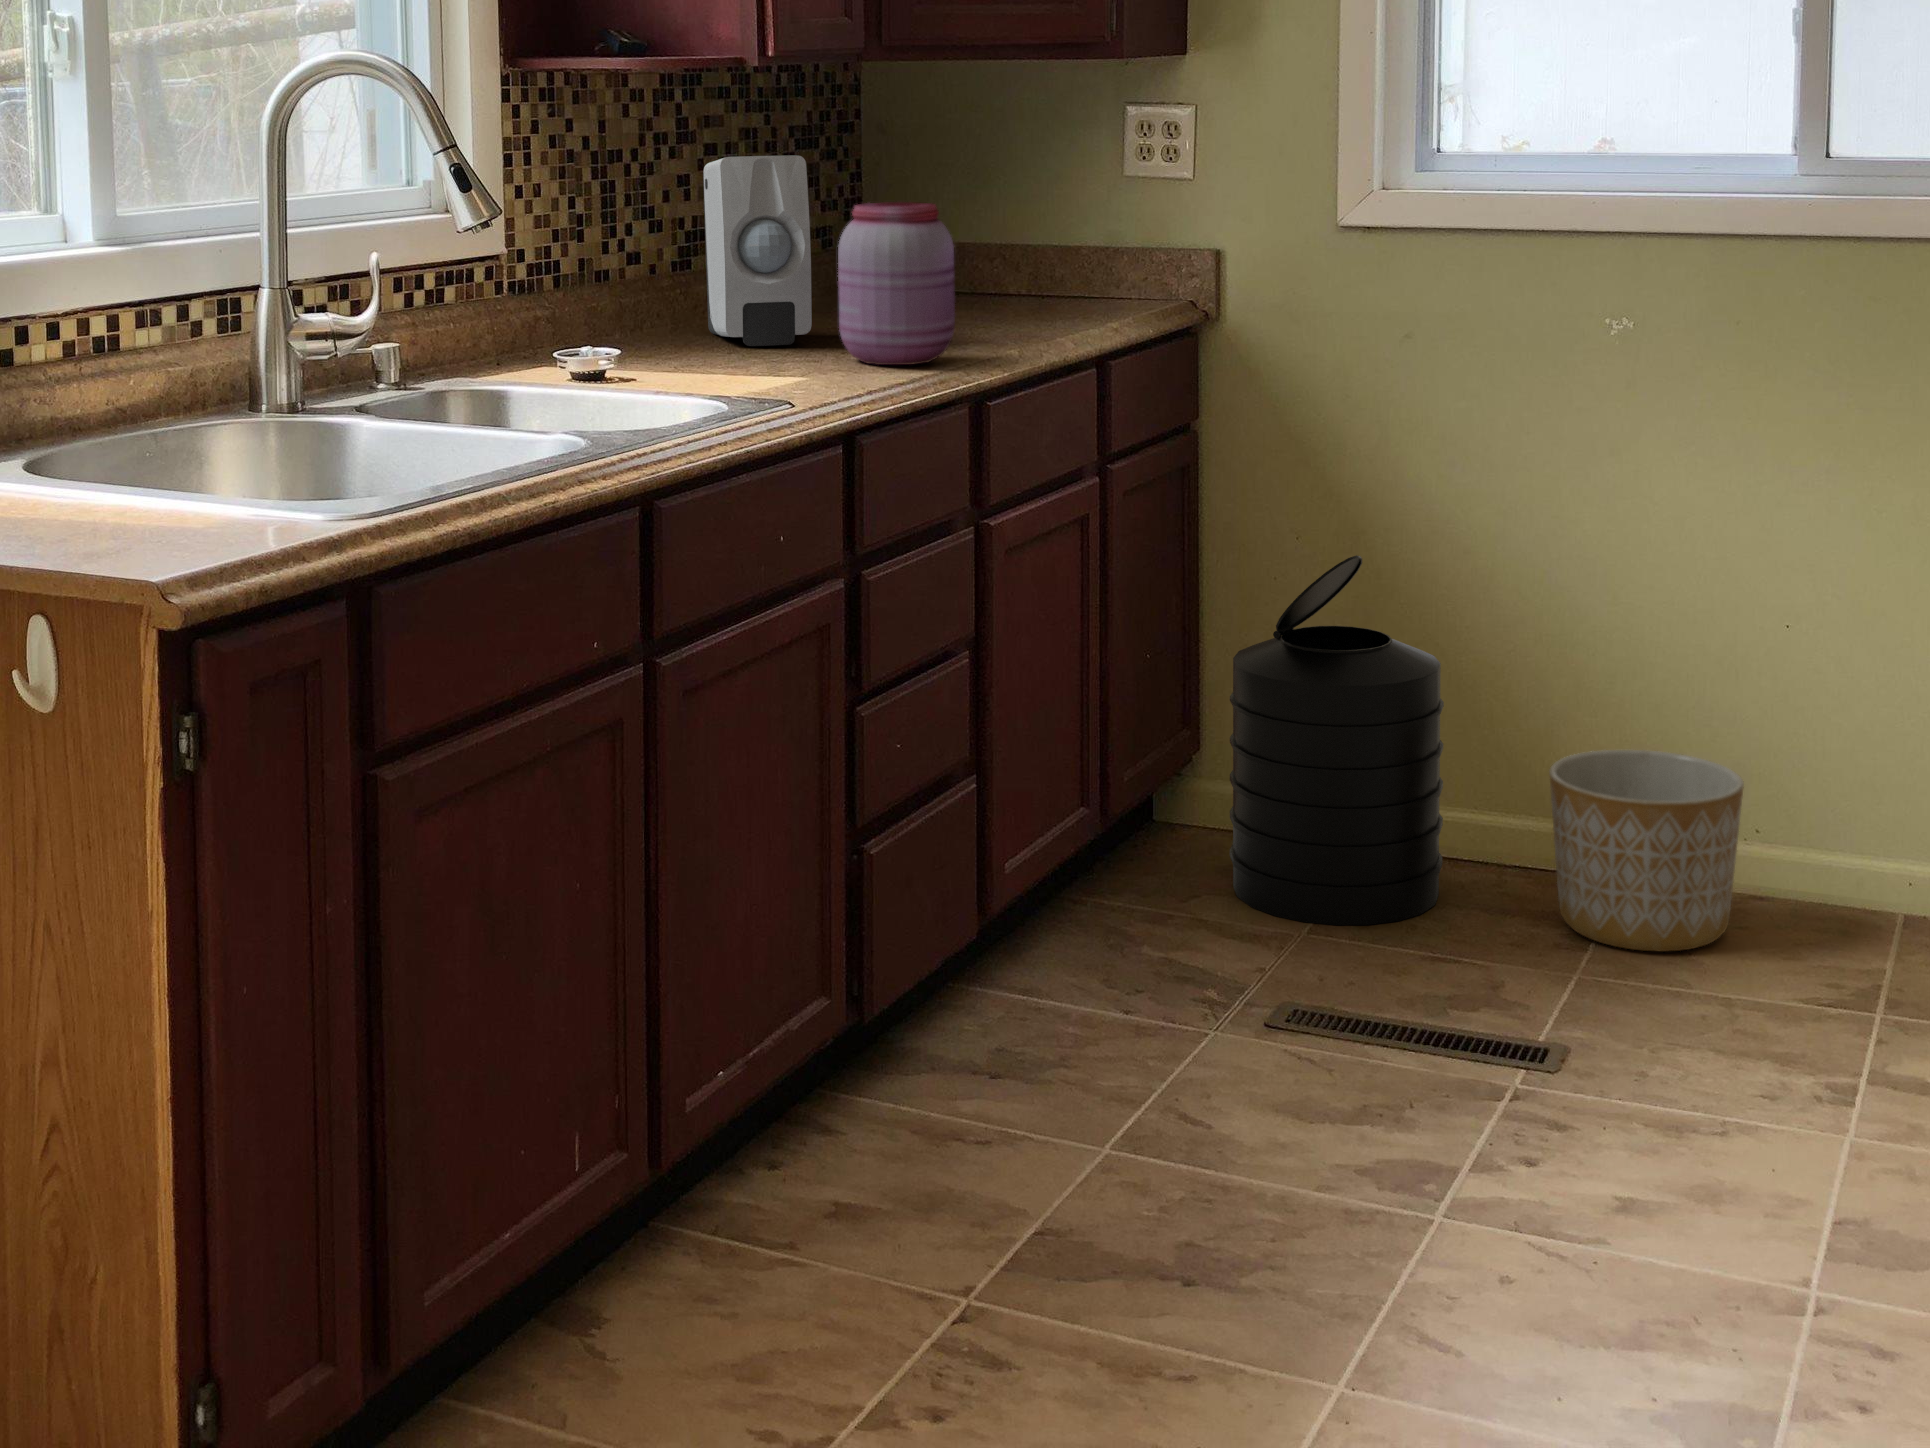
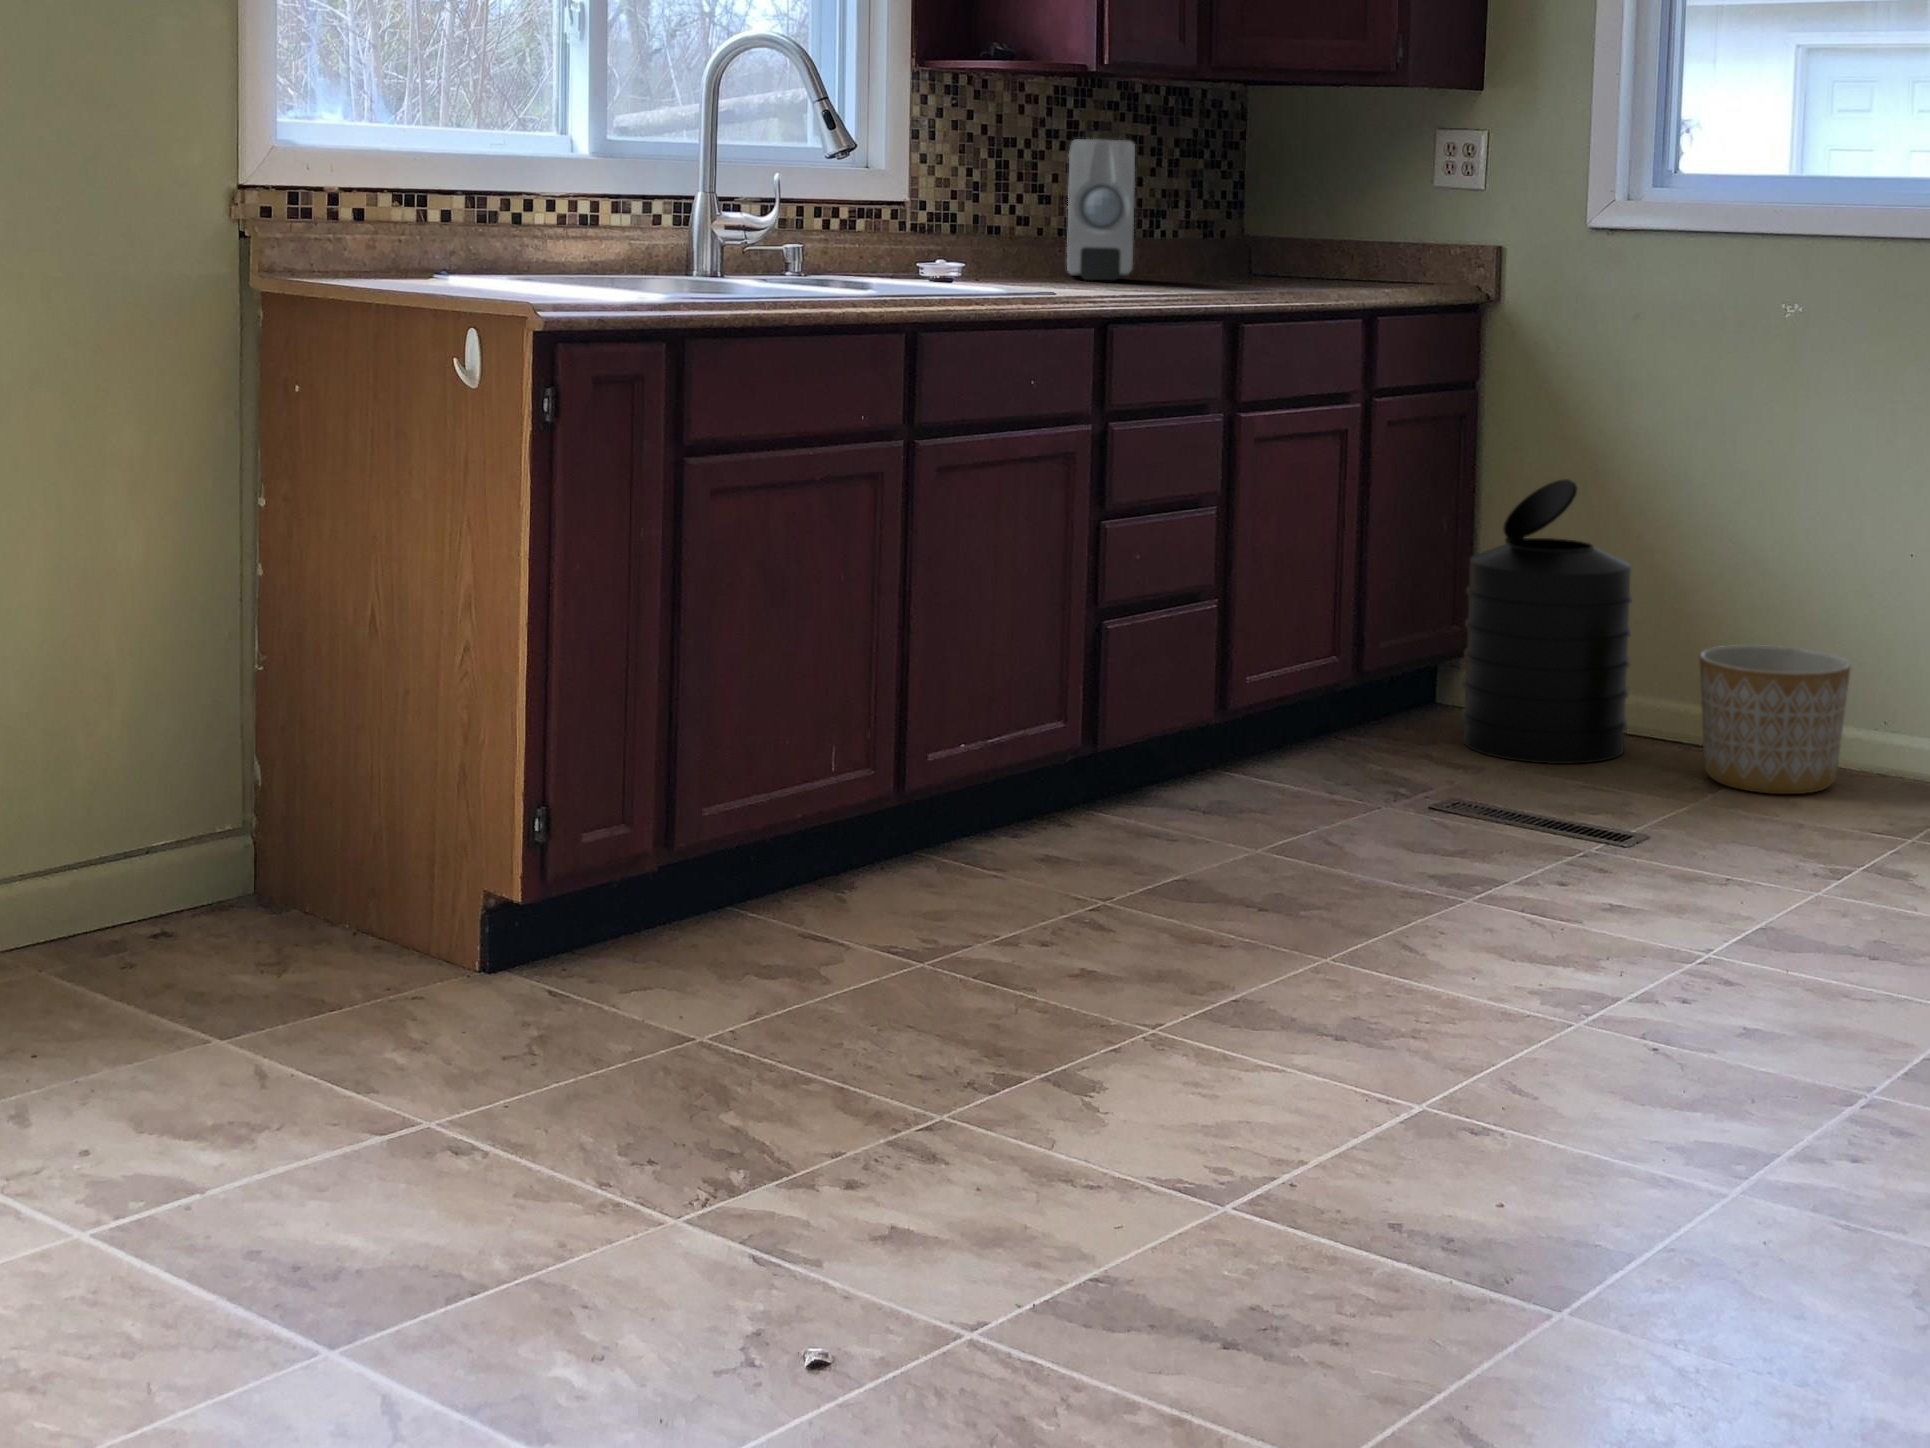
jar: present [838,202,955,365] -> none [1140,174,1228,292]

